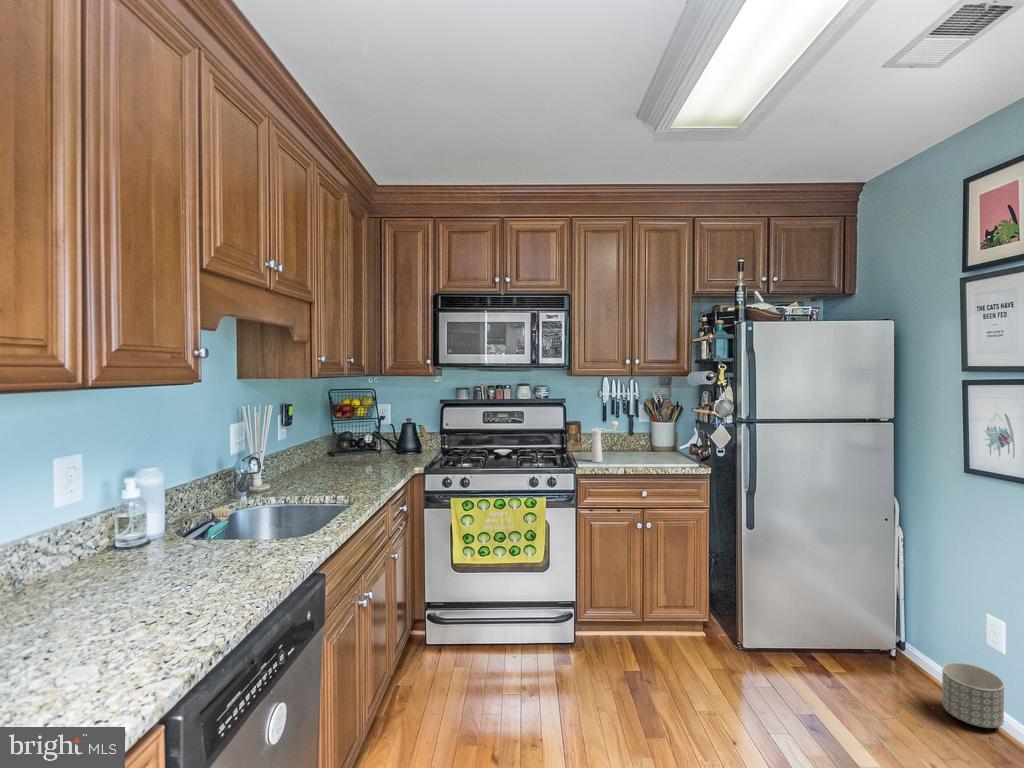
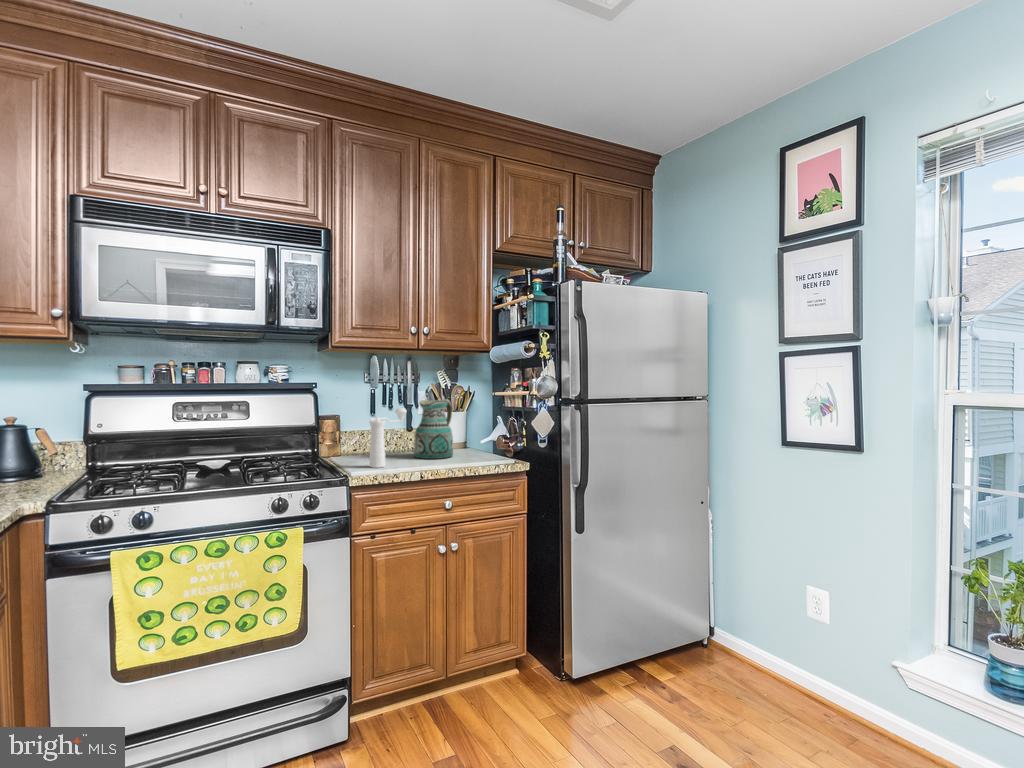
ceramic pitcher: none [629,412,660,458] -> present [414,399,453,459]
planter: present [942,663,1004,728] -> none [785,654,844,723]

